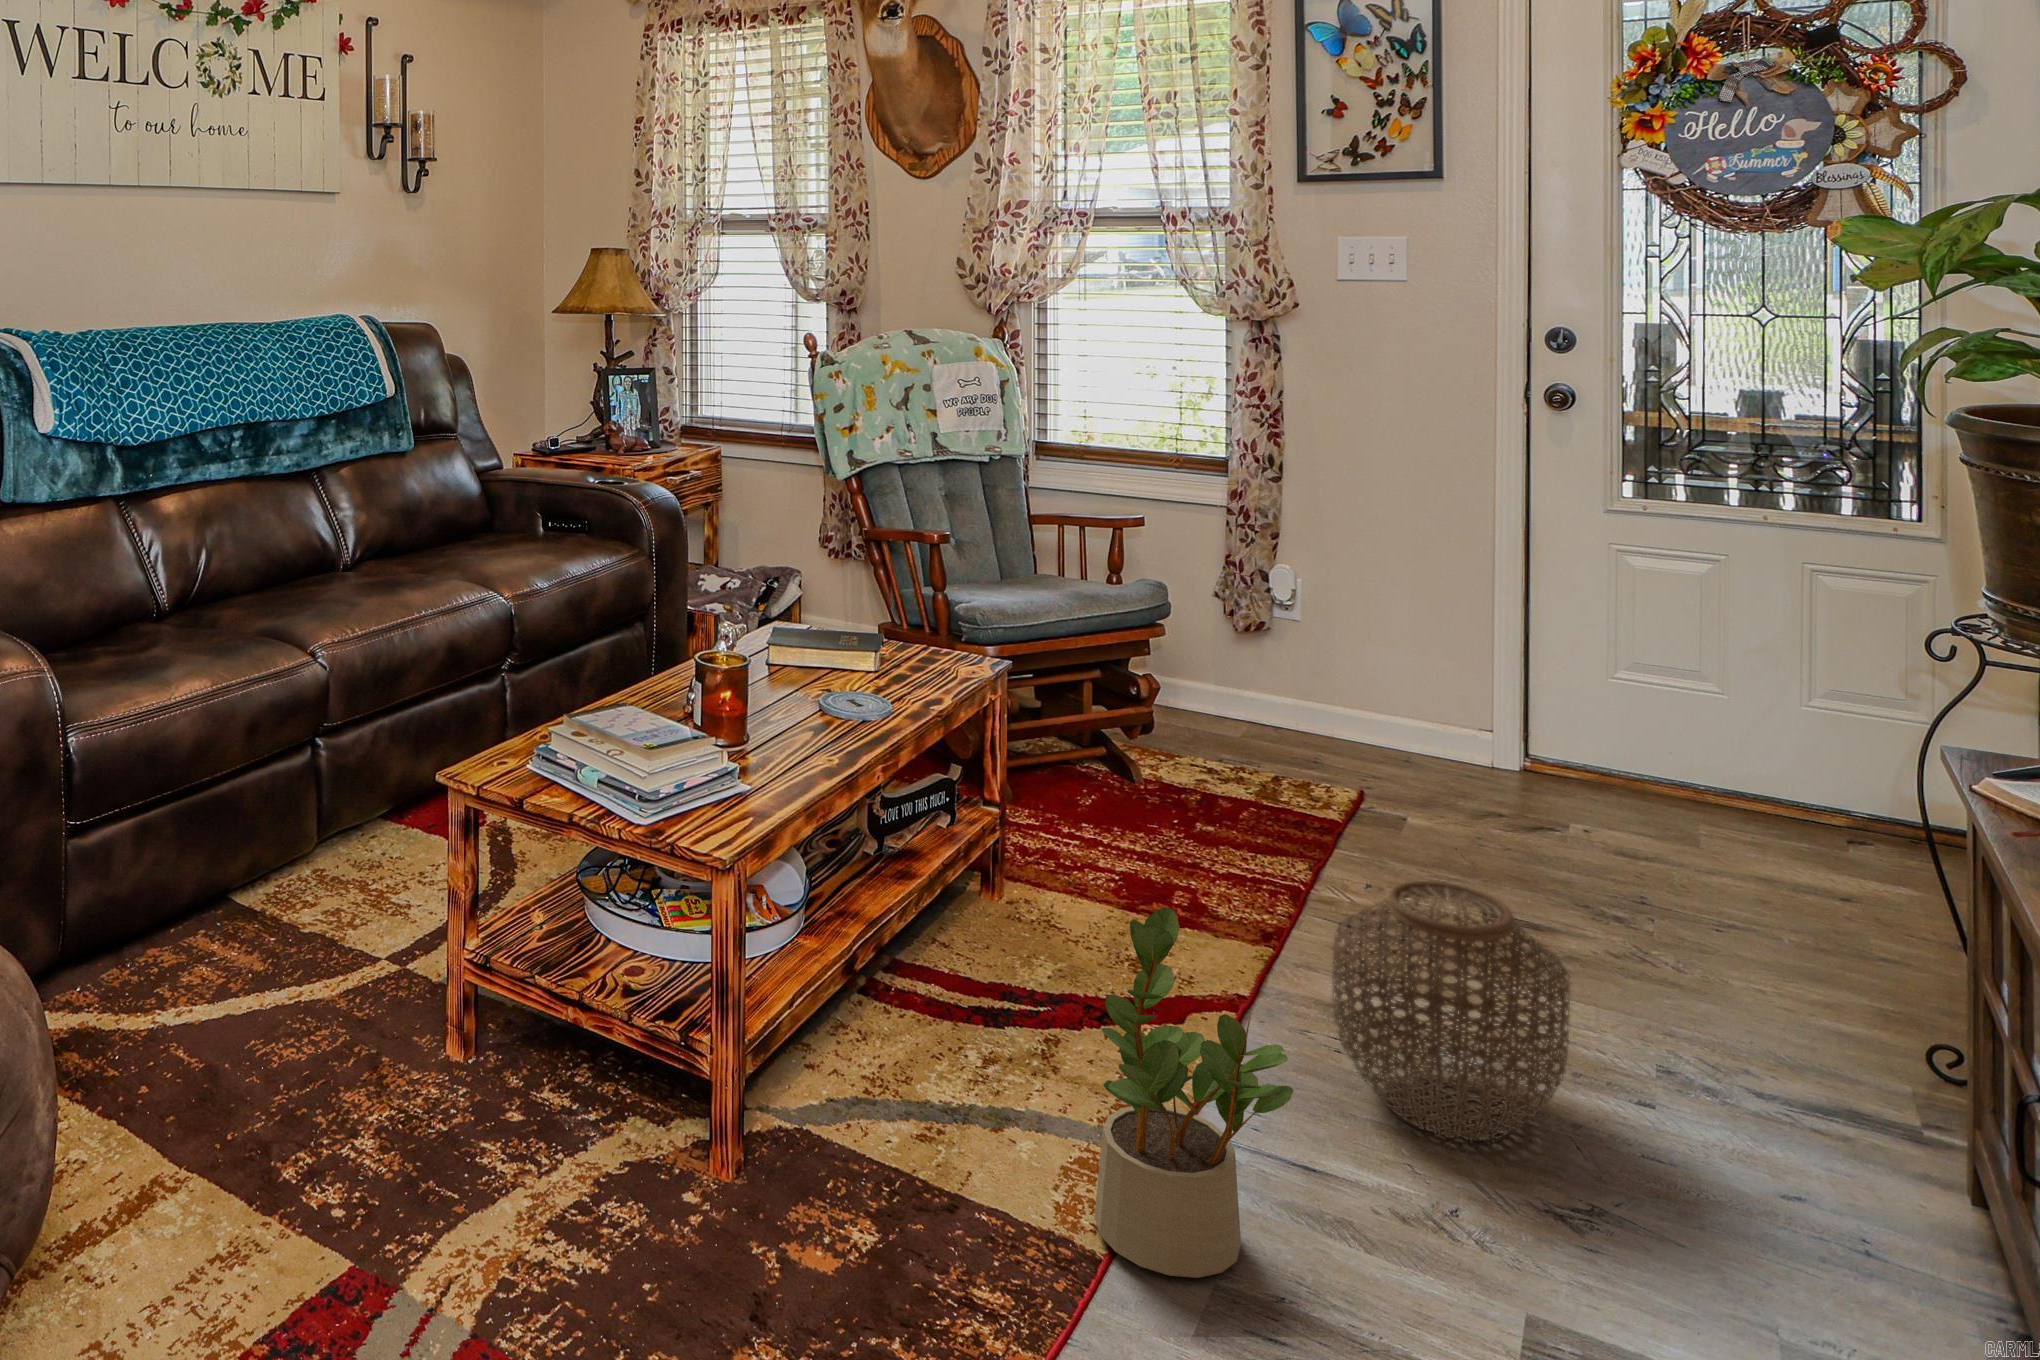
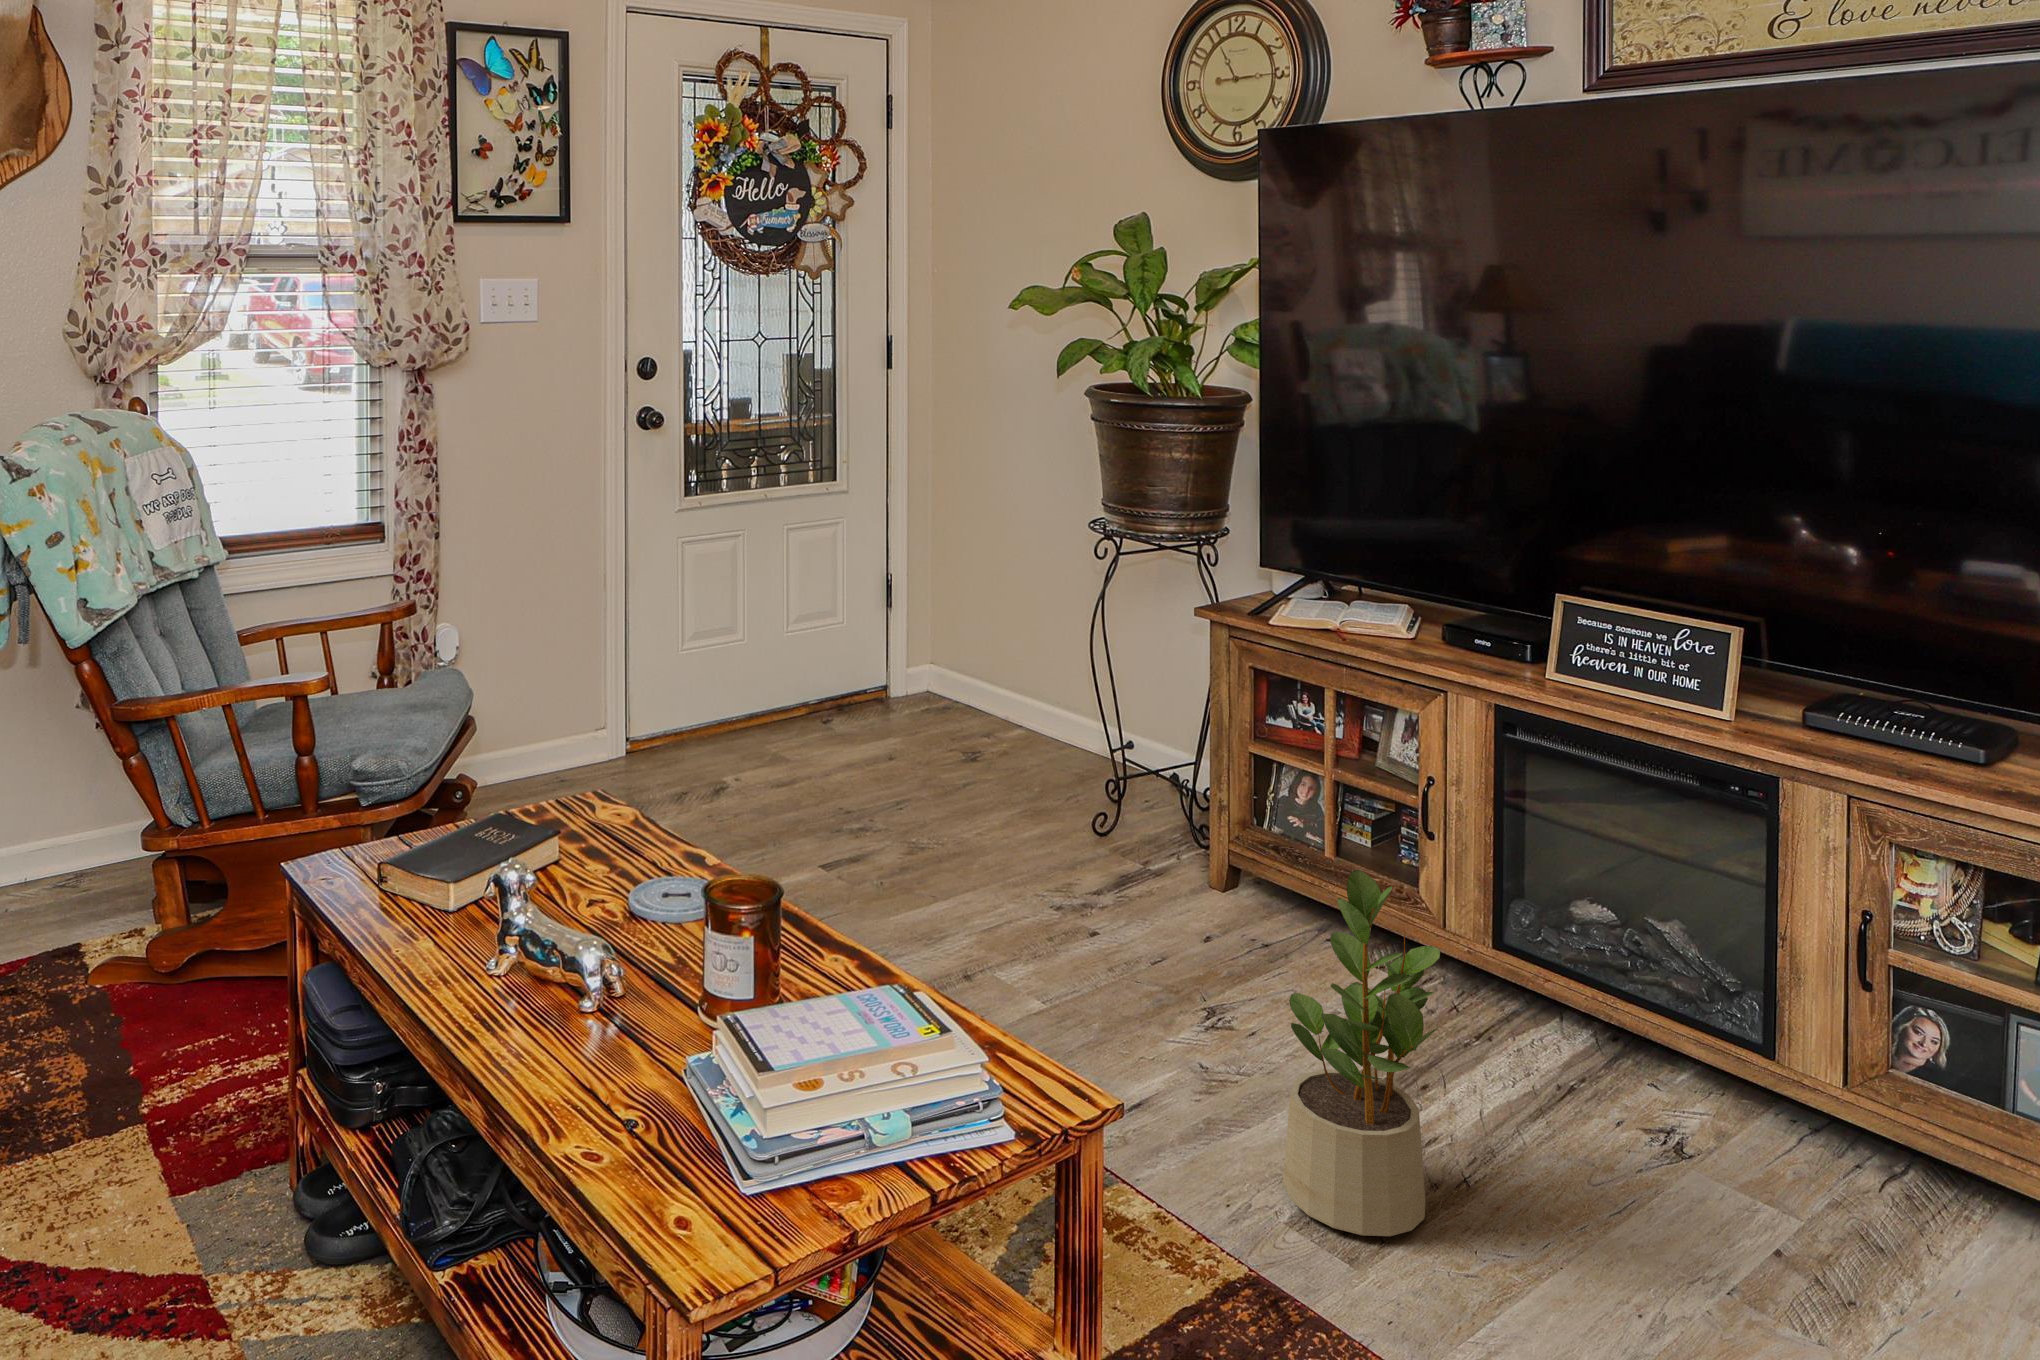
woven basket: present [1332,881,1570,1141] -> none [1073,796,1254,1012]

